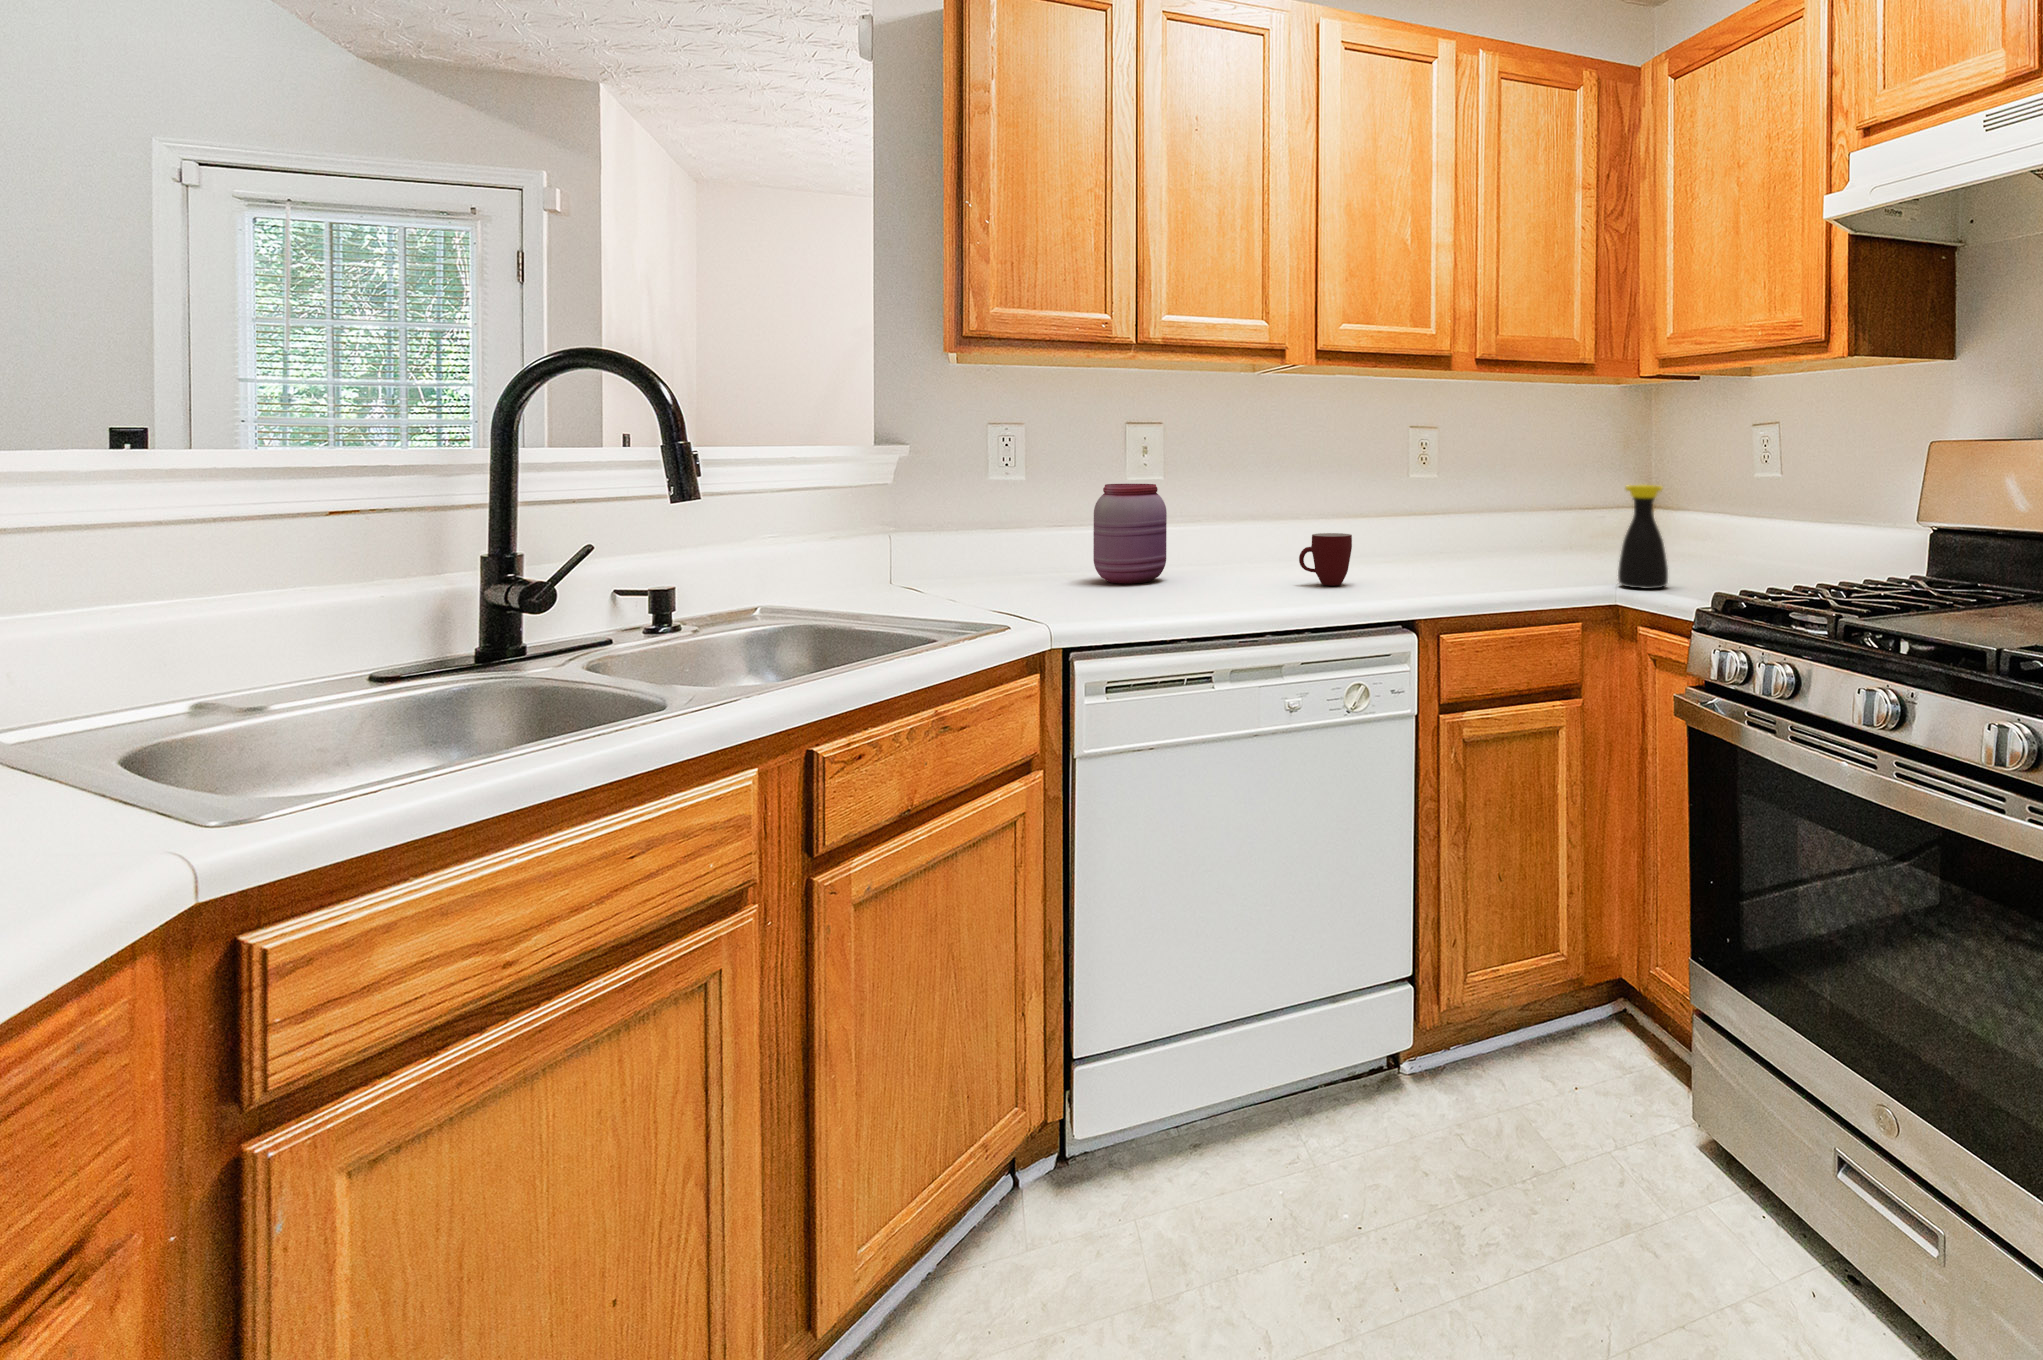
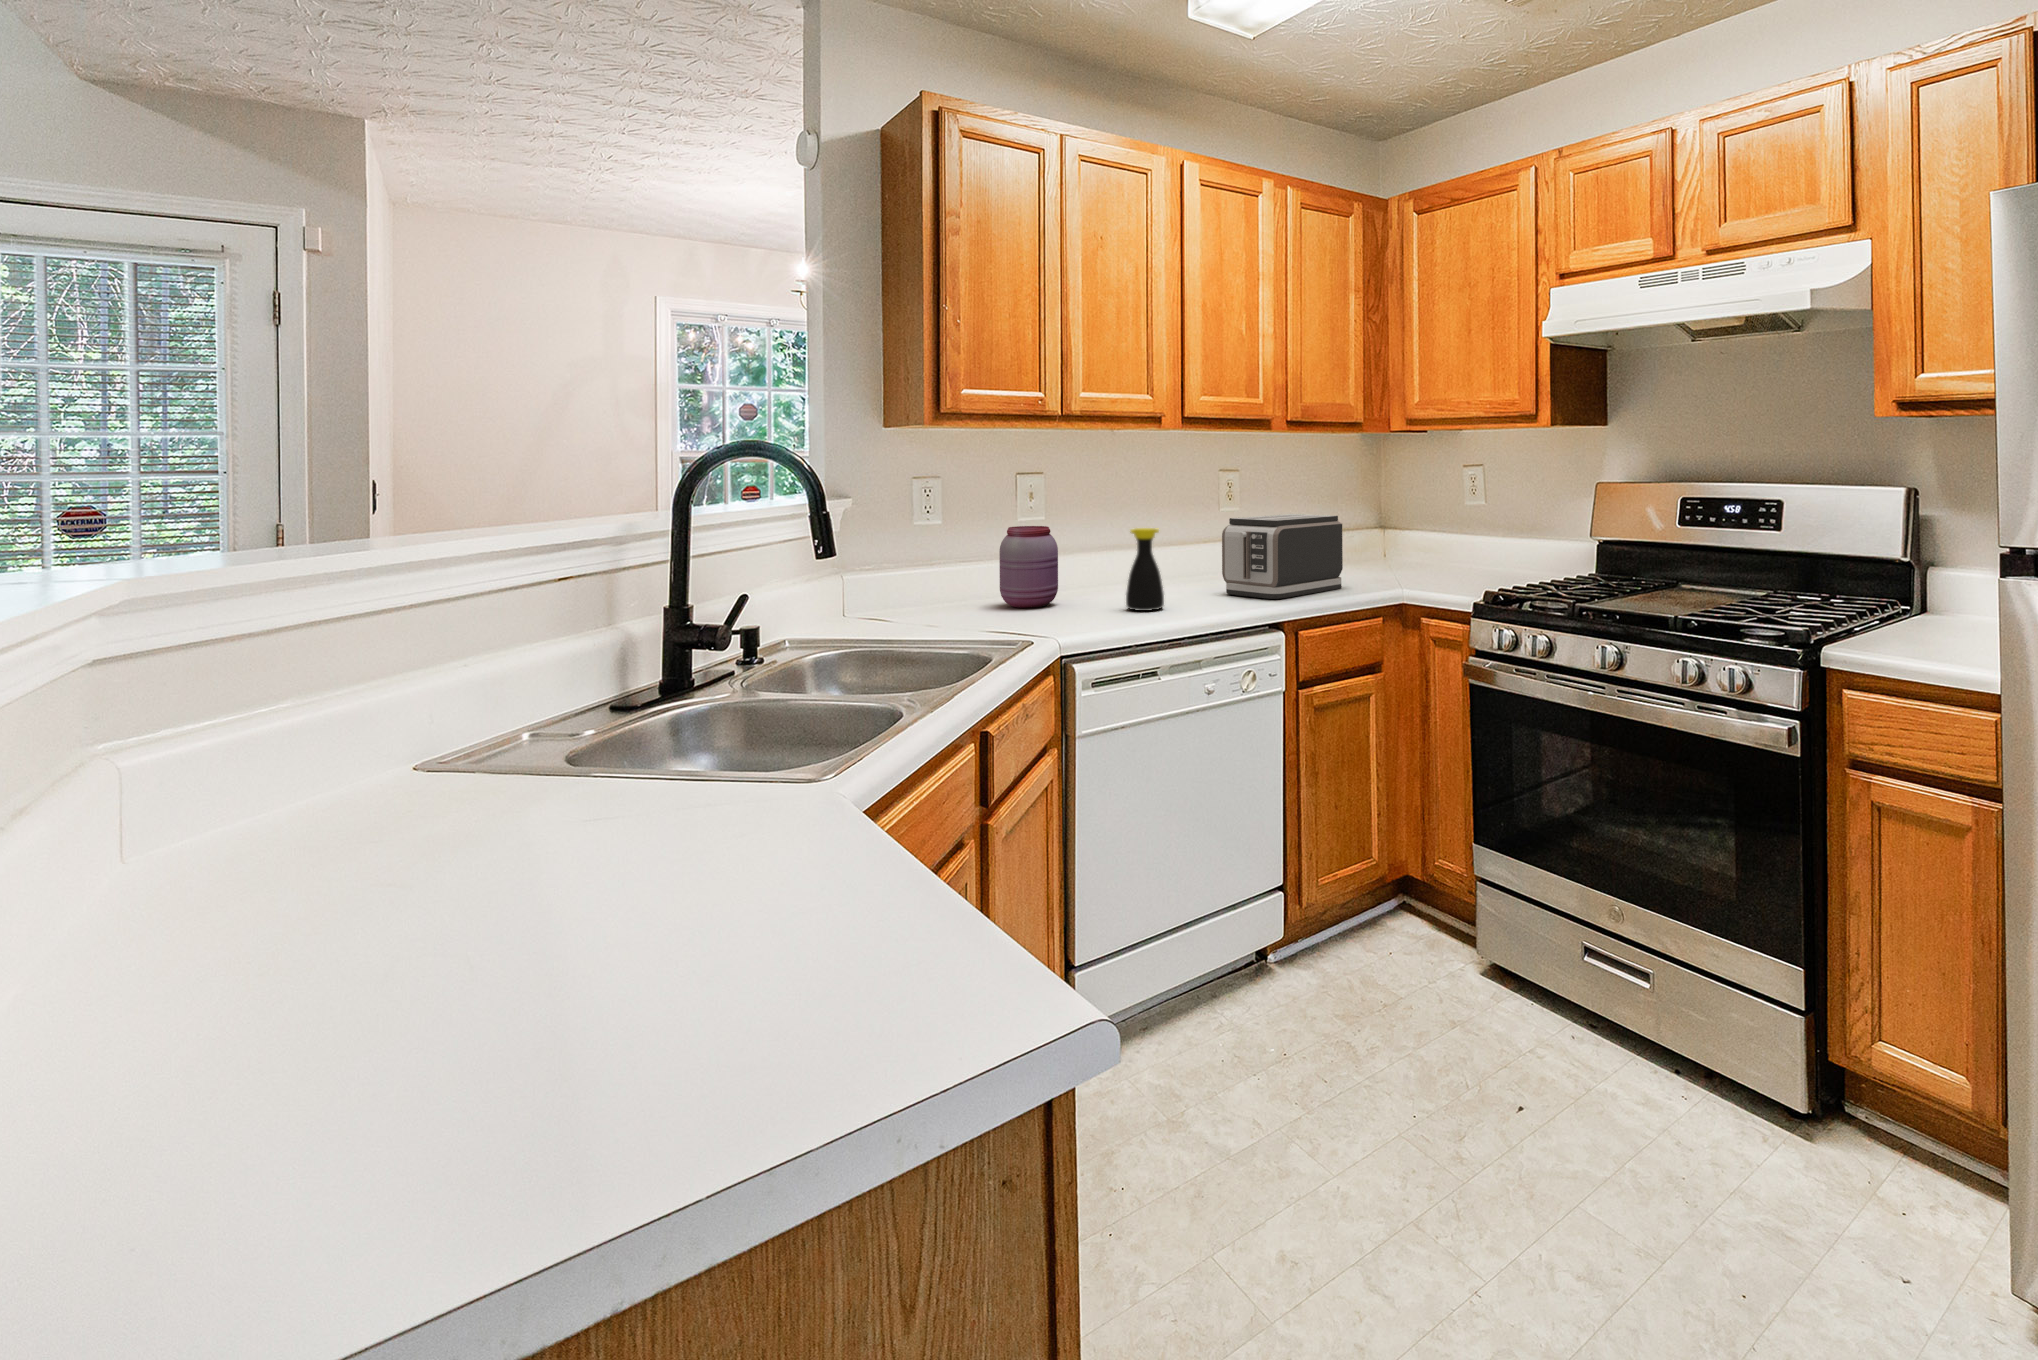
toaster: none [1381,479,1549,588] -> present [1222,514,1343,599]
bottle: present [1618,485,1668,589] -> present [1126,528,1164,611]
mug: present [1299,533,1352,586] -> none [1170,561,1209,601]

